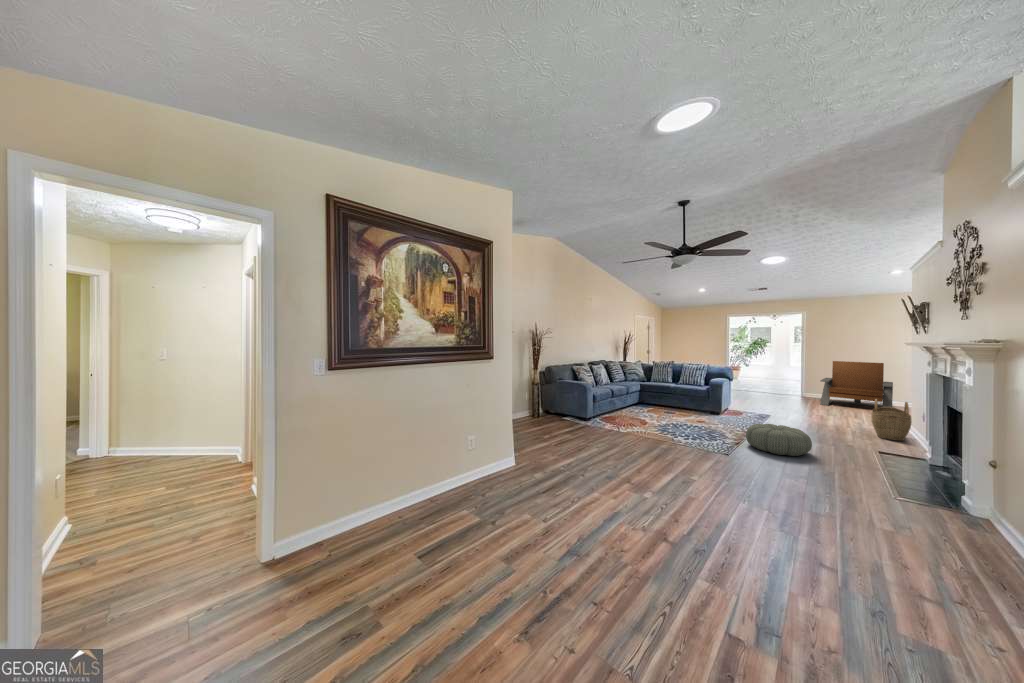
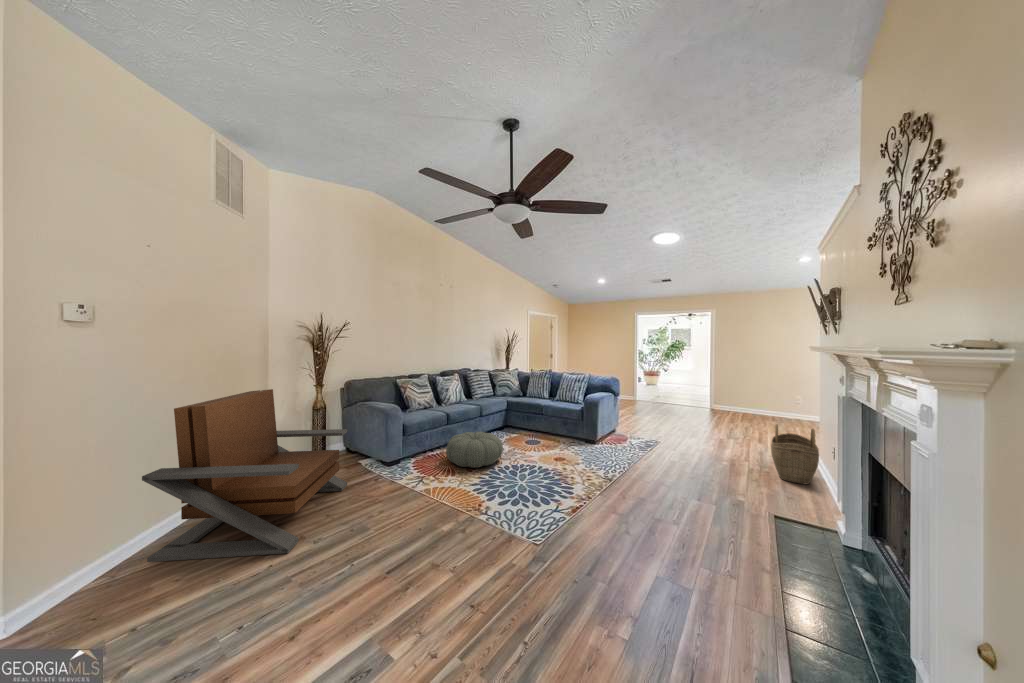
lounge chair: present [820,361,893,407] -> present [142,389,347,562]
pouf: present [746,424,812,456] -> present [446,432,503,468]

